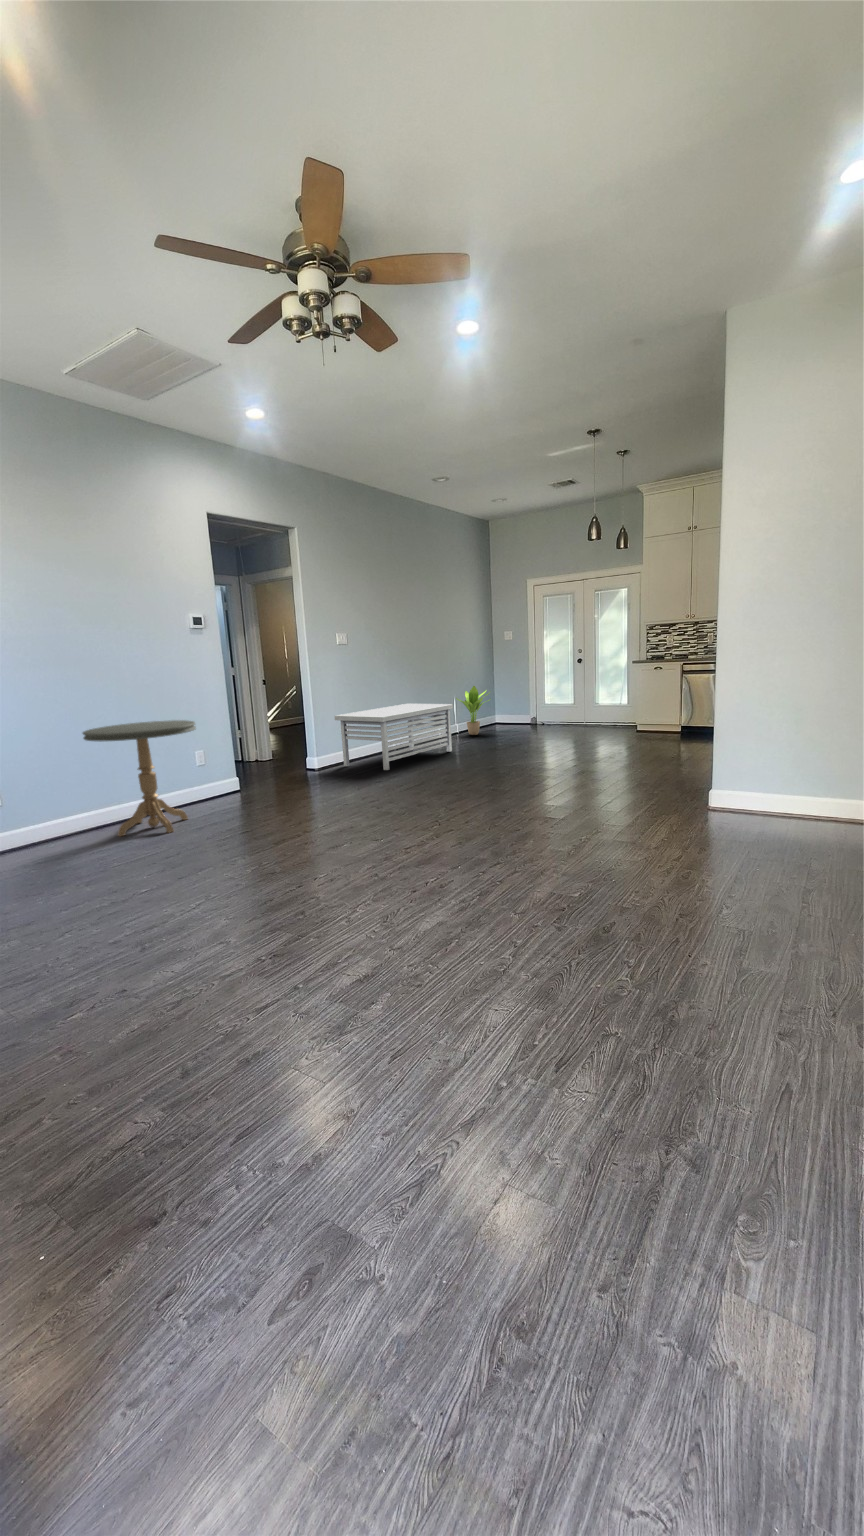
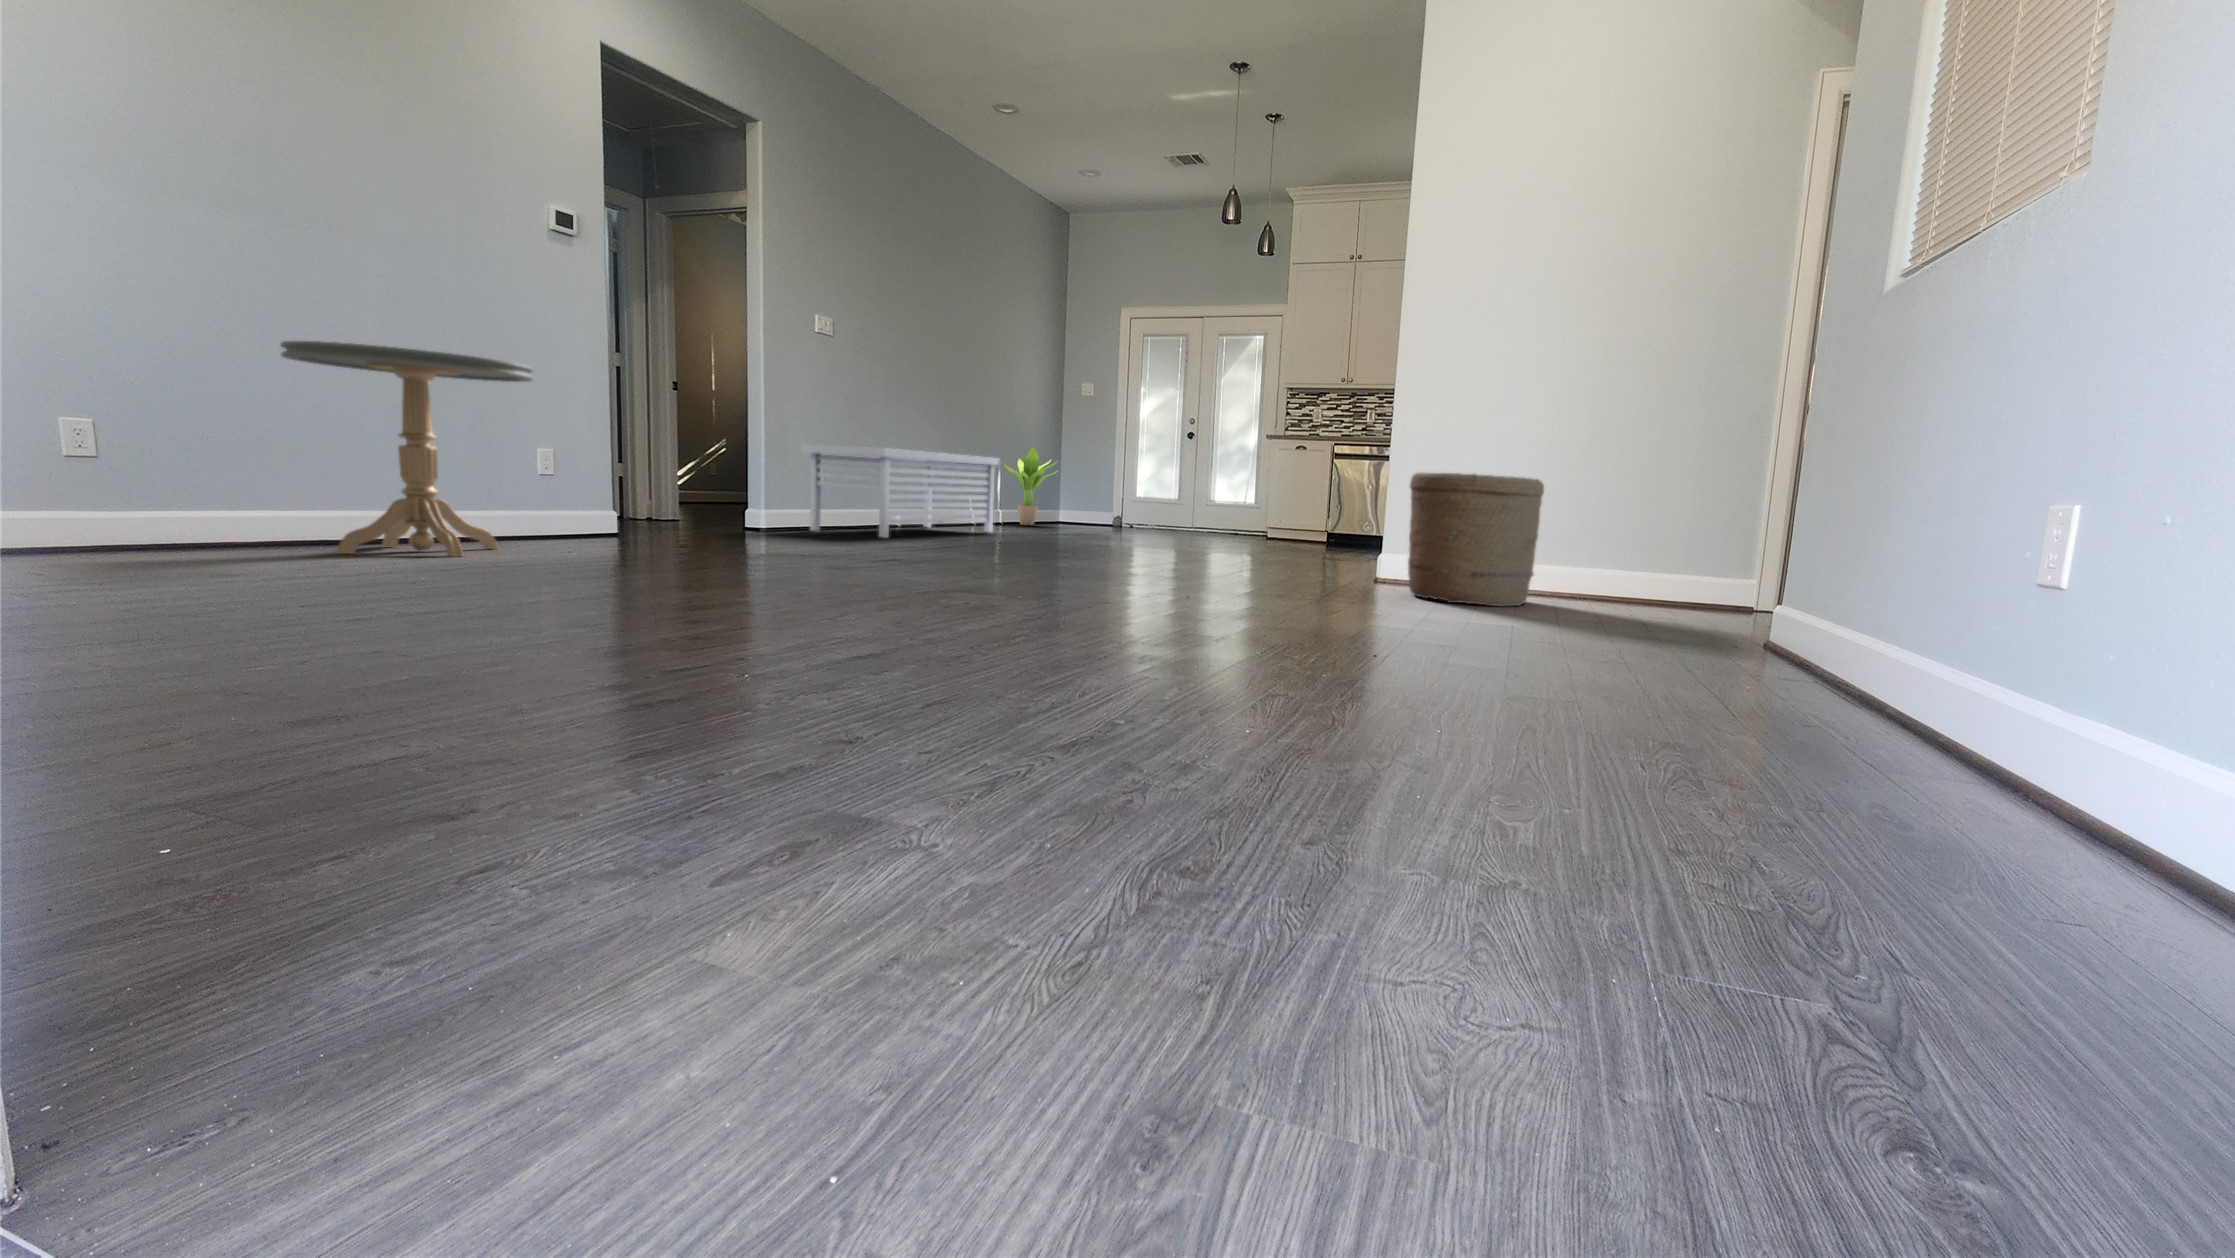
woven basket: none [723,740,824,840] -> present [1408,473,1544,607]

